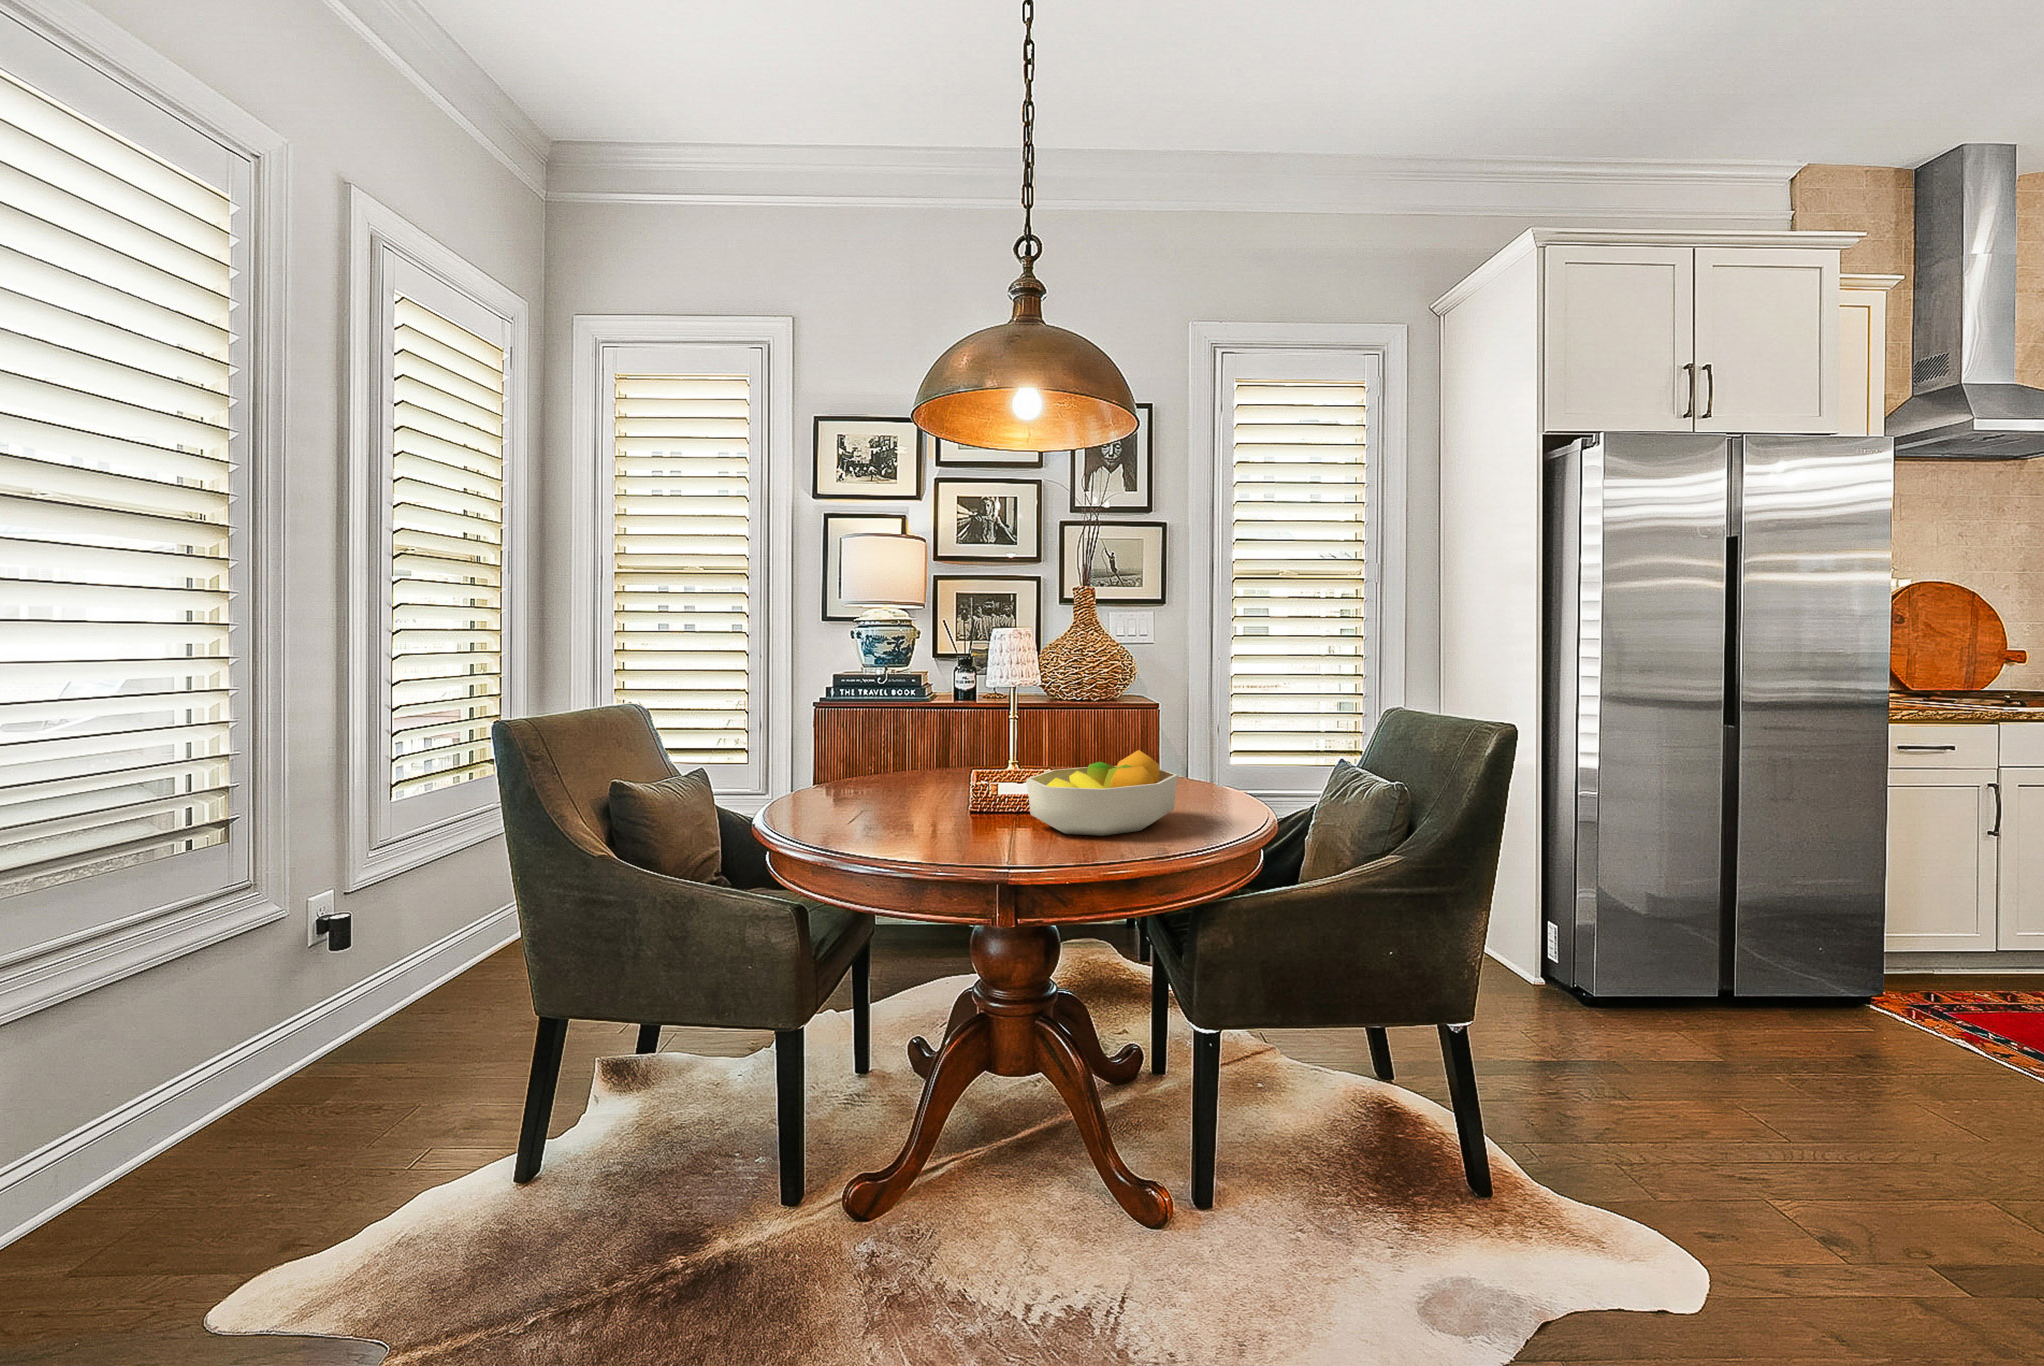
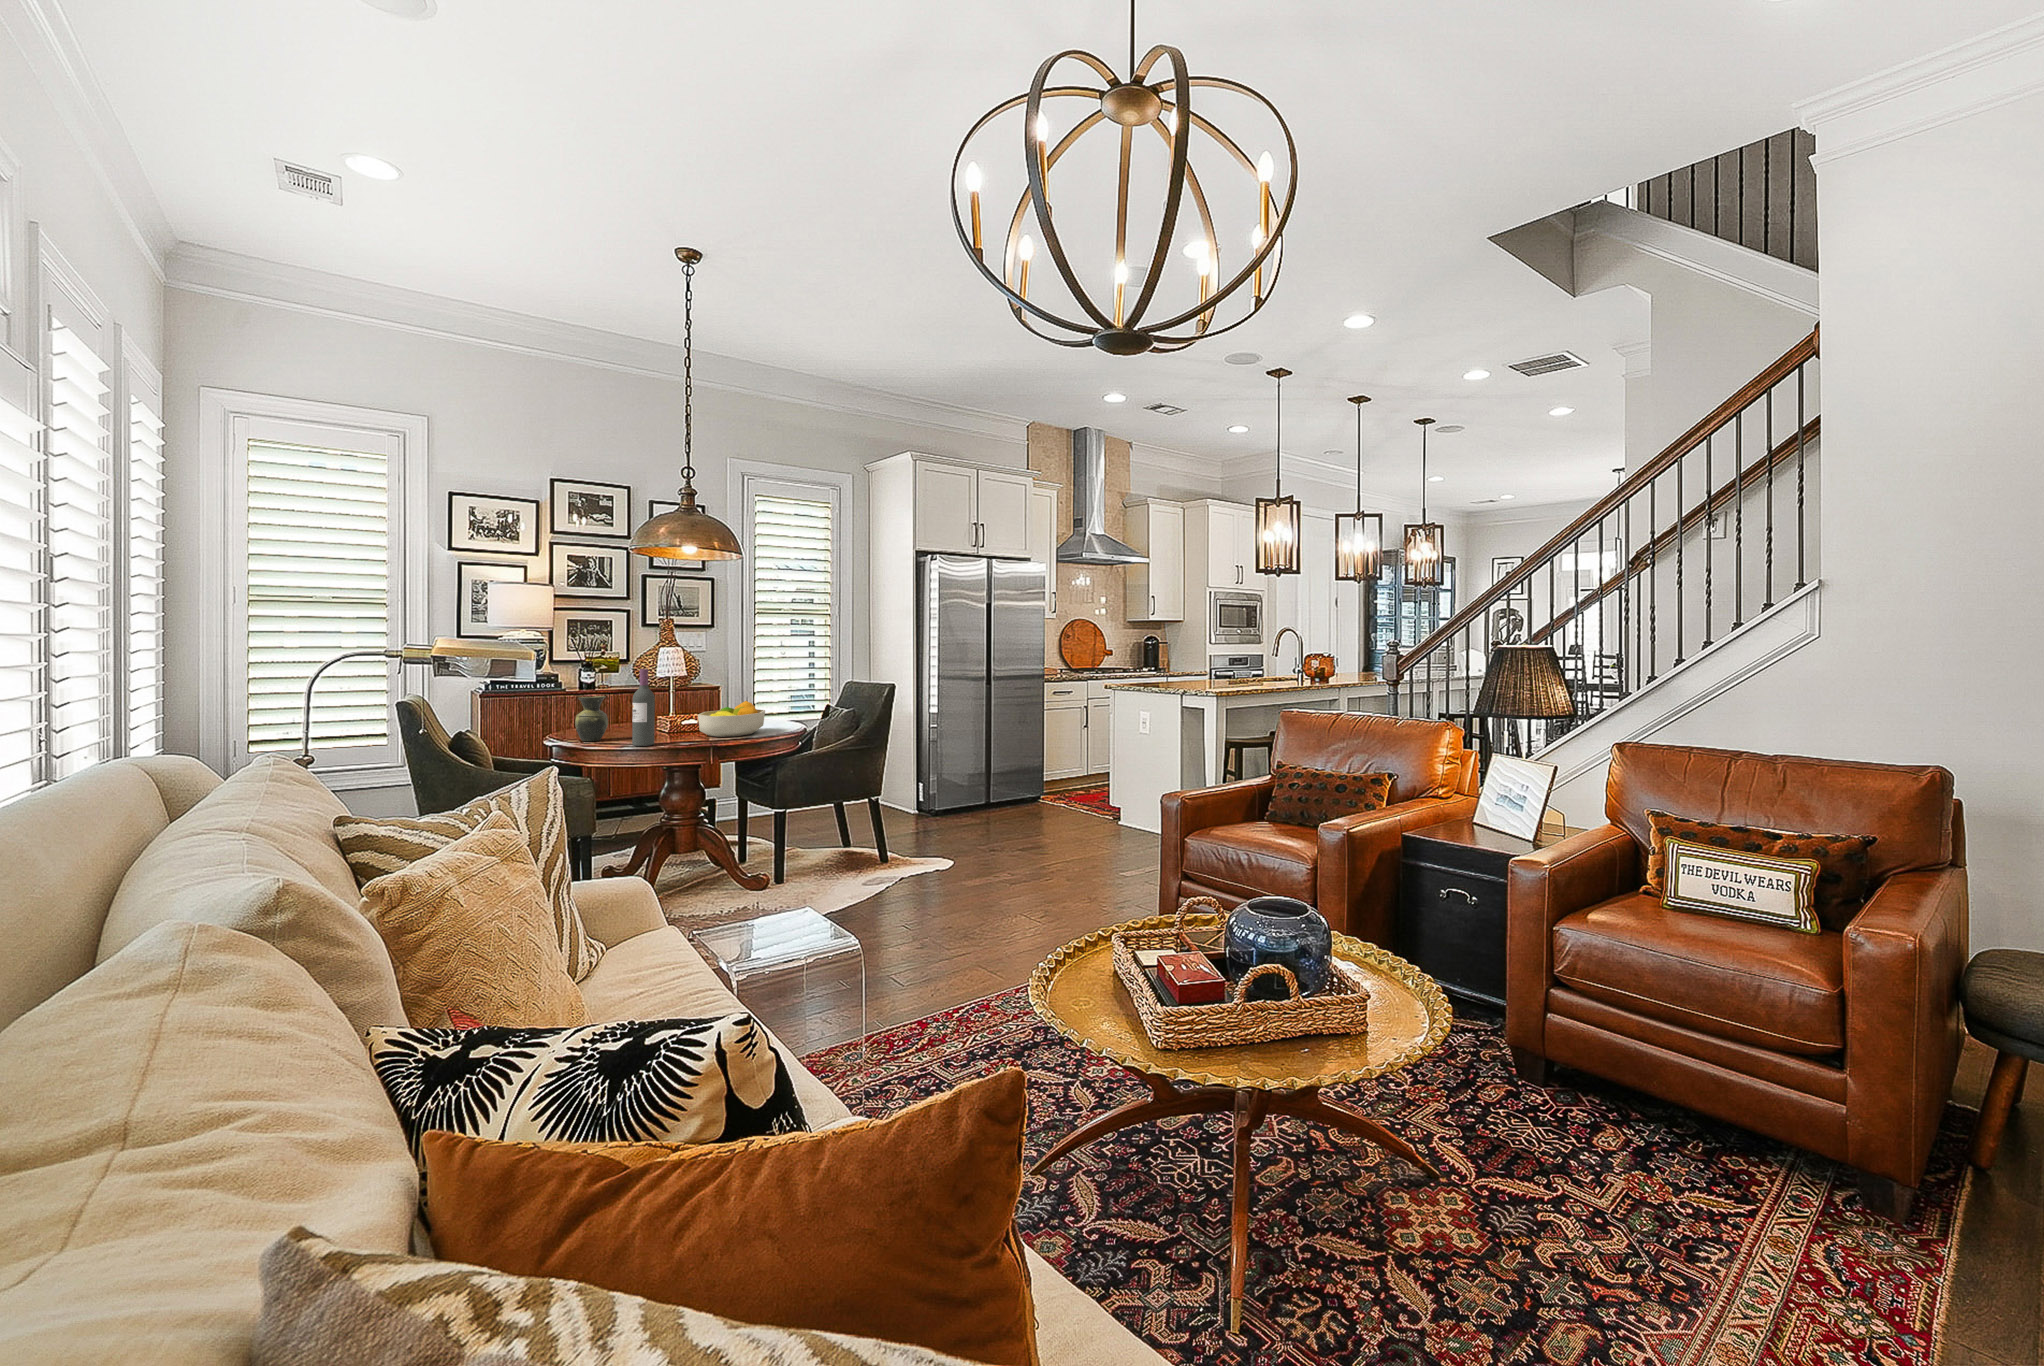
wine bottle: none [868,673,913,849] -> present [632,669,655,746]
vase: none [807,726,866,819] -> present [575,696,608,741]

